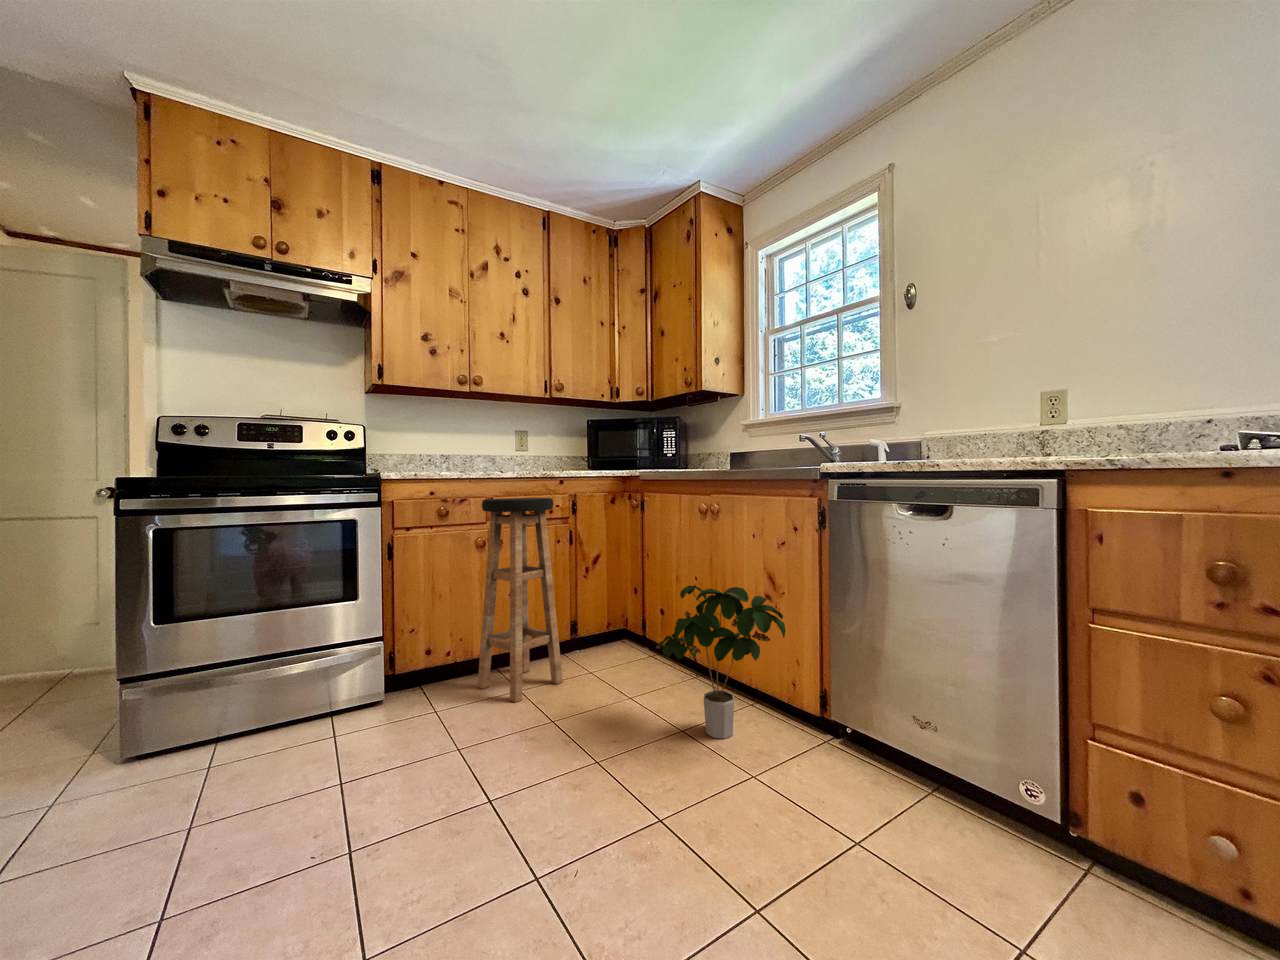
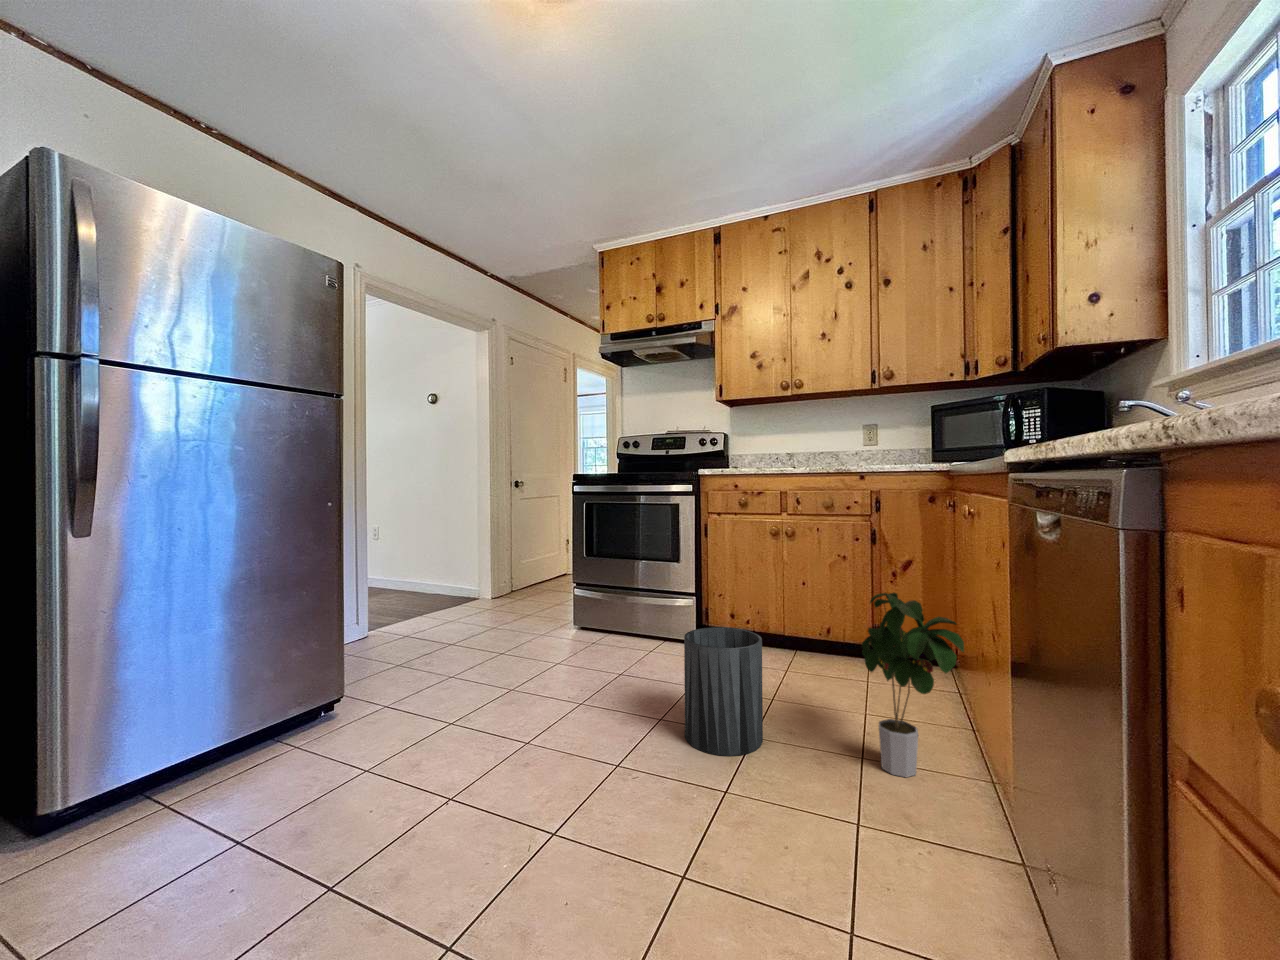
bar stool: present [477,498,563,702] -> none [757,492,827,676]
trash can: none [541,656,633,816] -> present [684,627,763,756]

